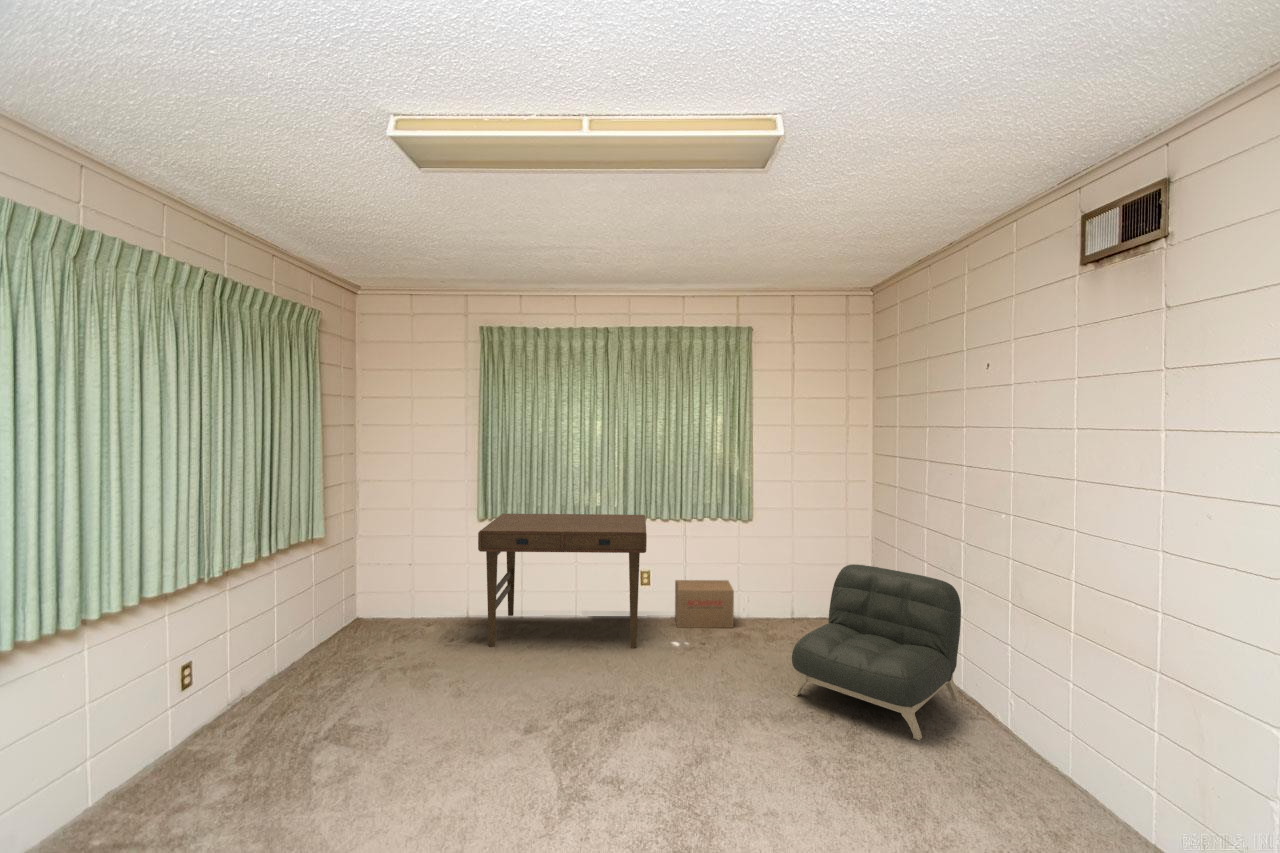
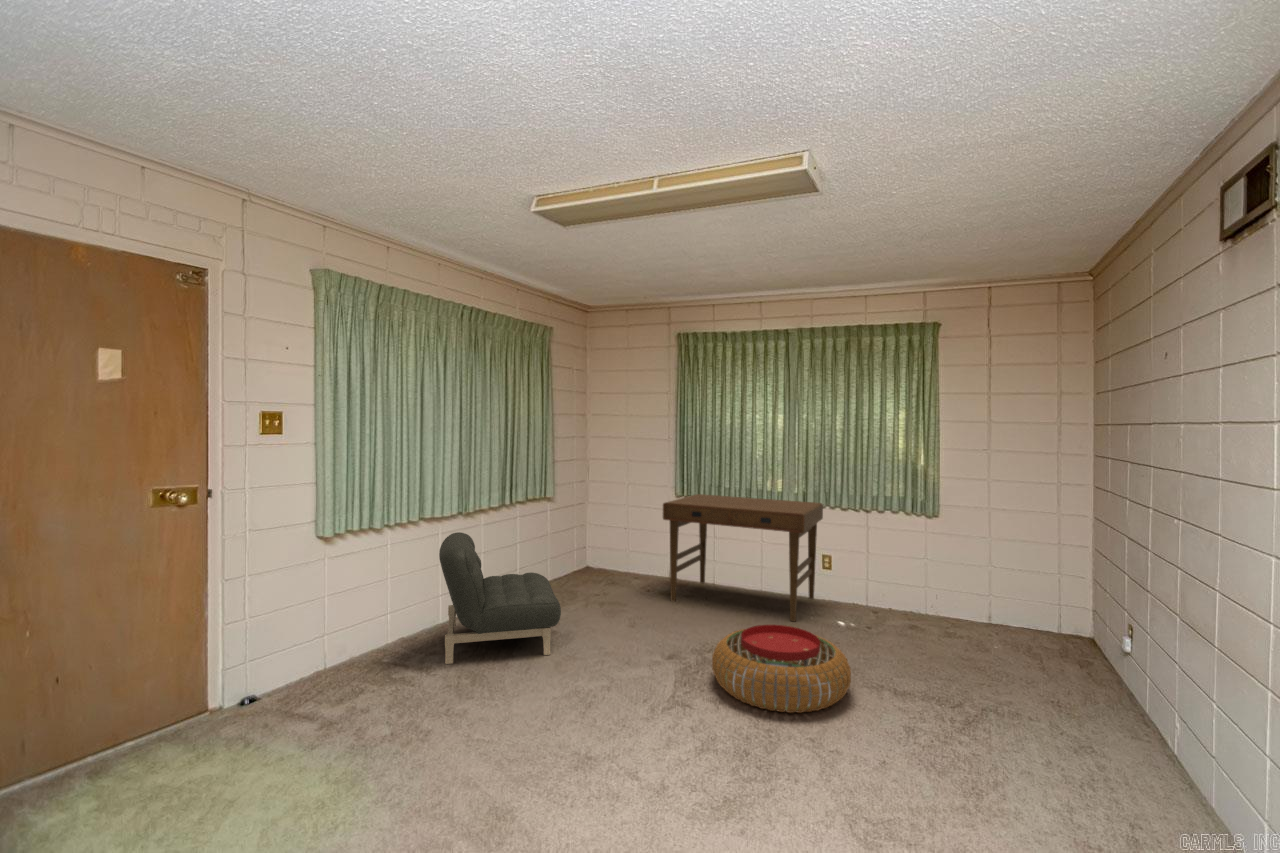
armchair: present [792,564,961,740] -> present [439,532,561,664]
cardboard box: present [675,580,734,628] -> none [848,569,910,622]
pouf: none [597,665,747,770] -> present [712,625,851,713]

